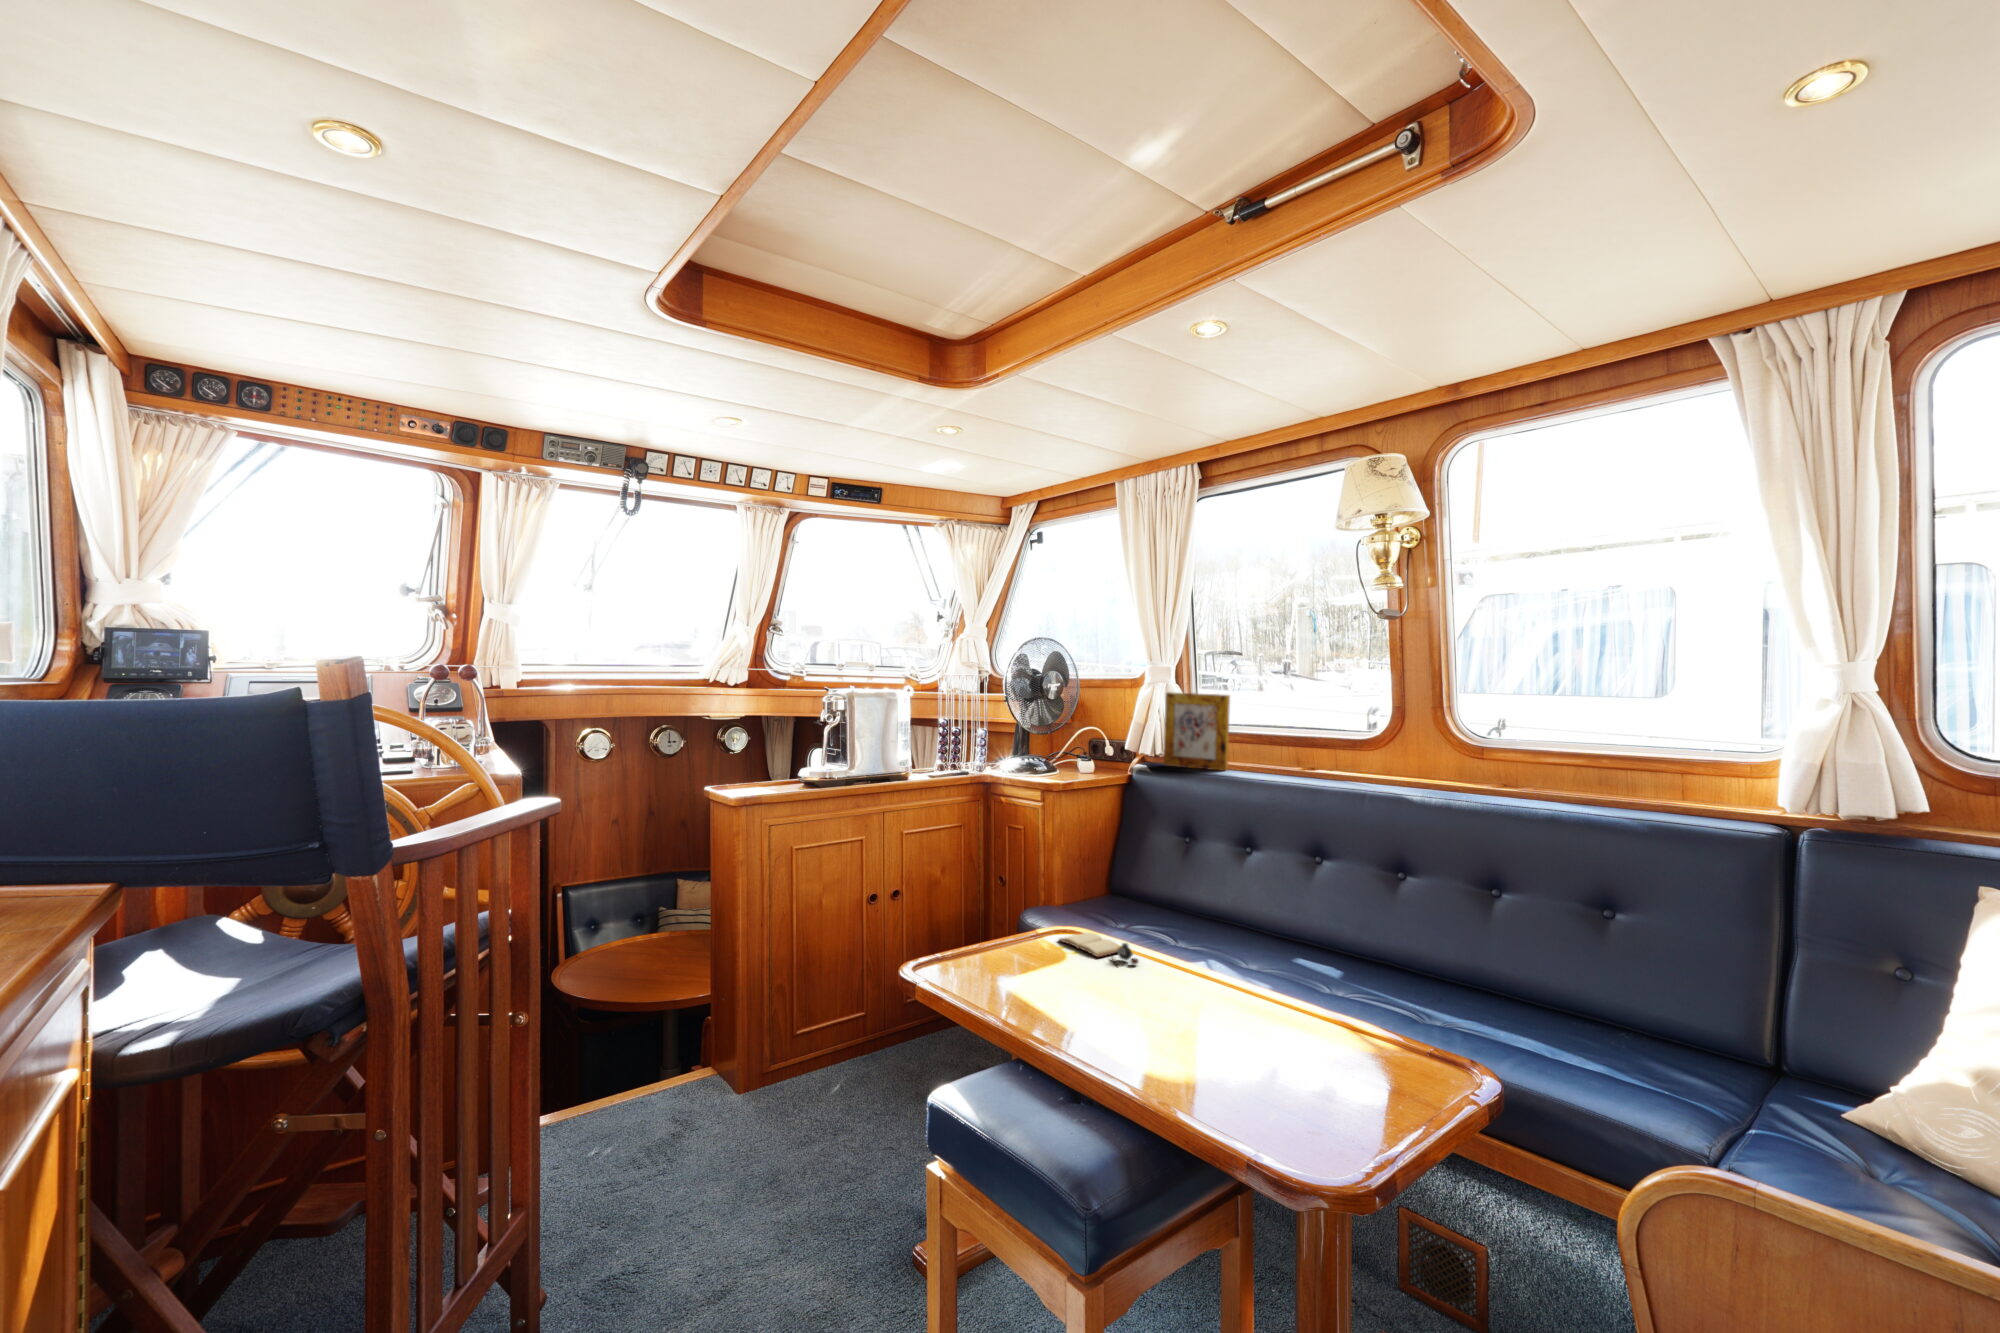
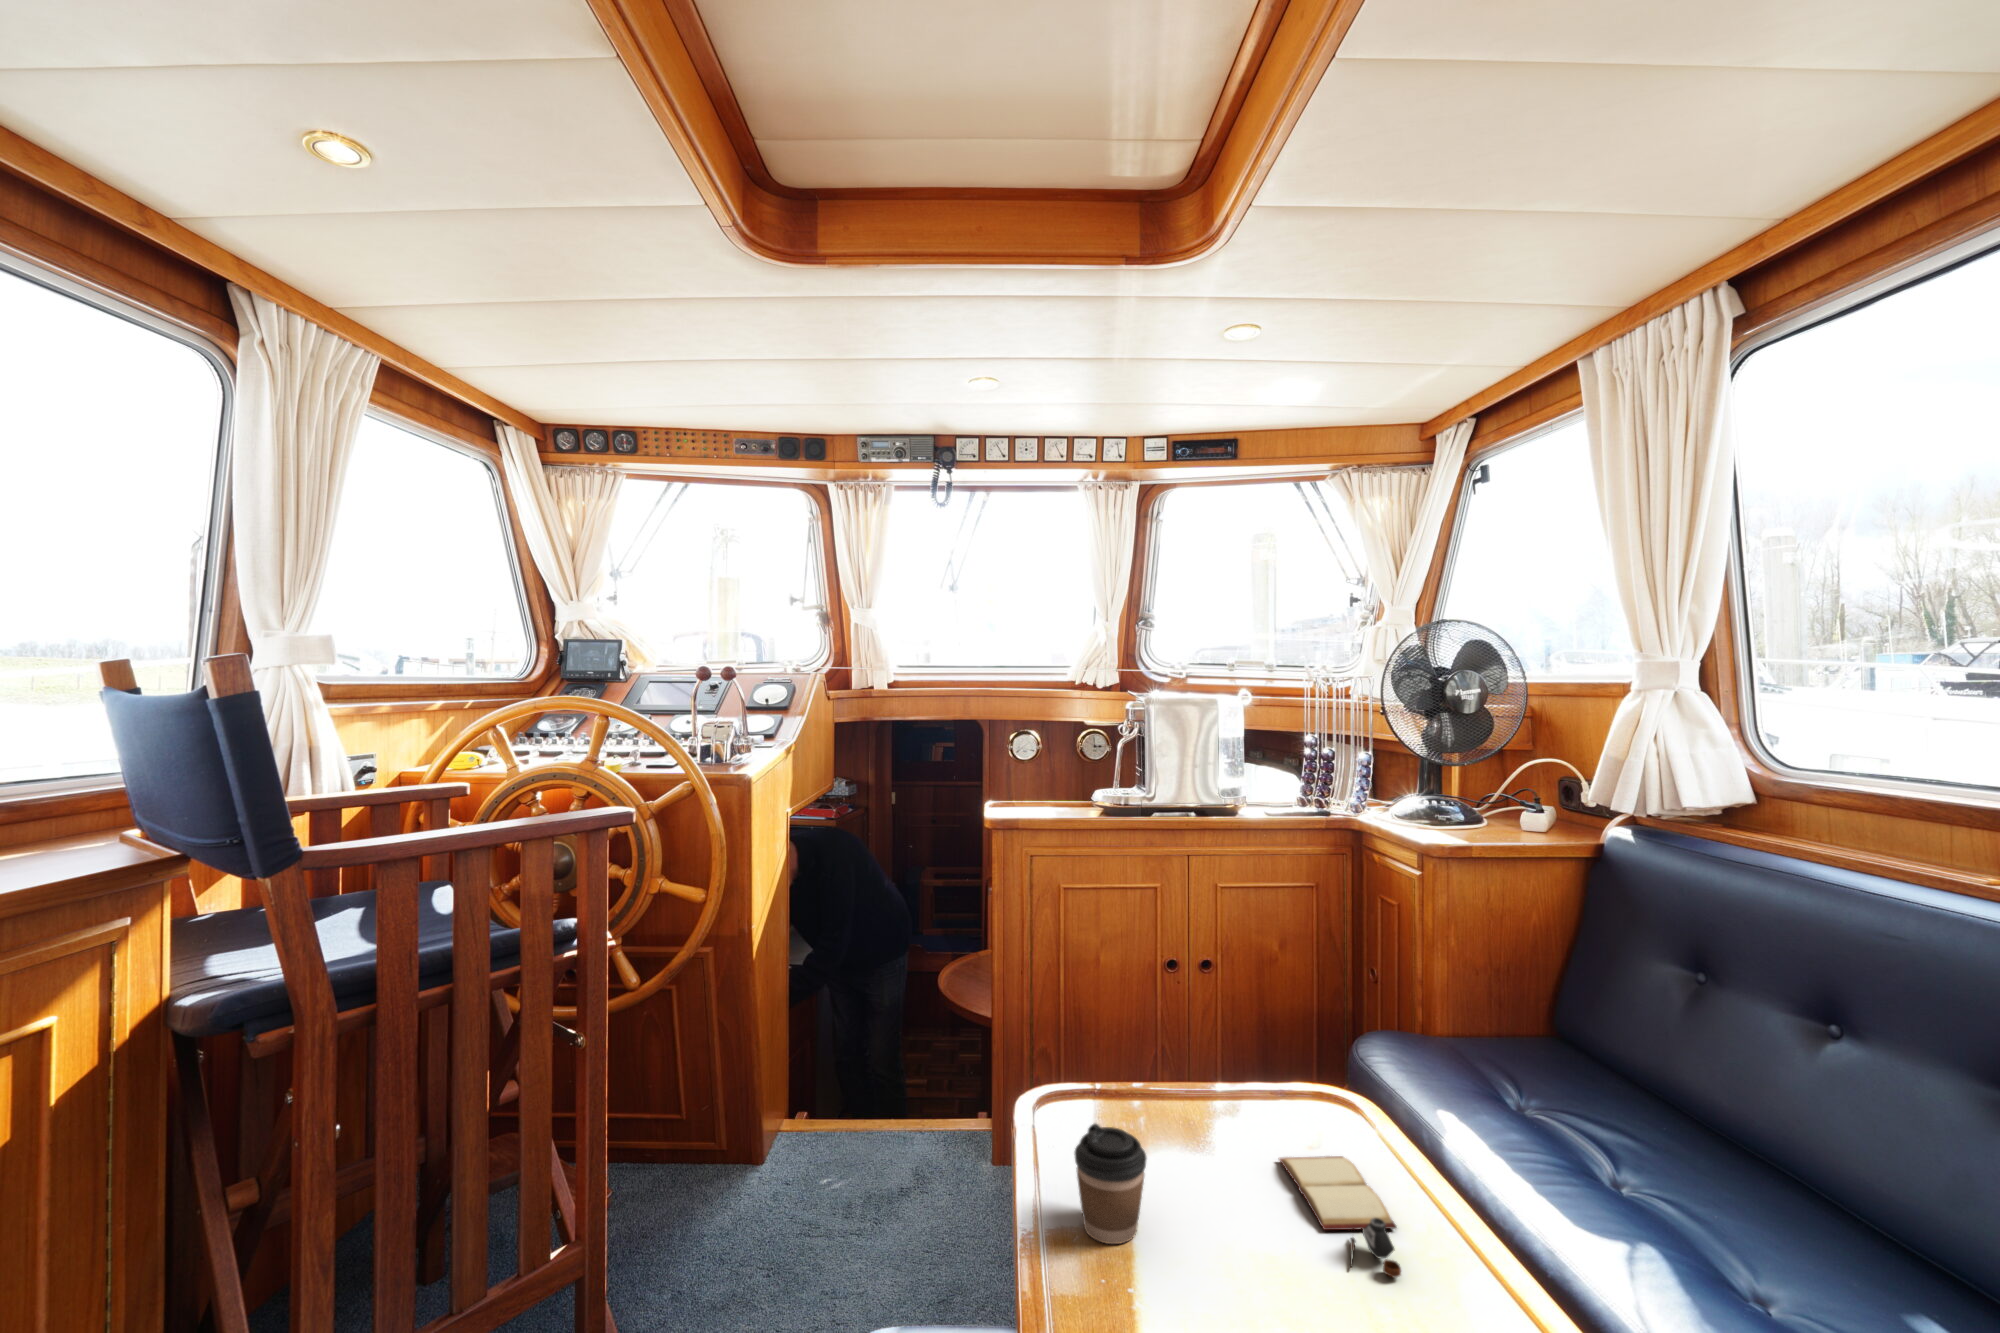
picture frame: present [1164,692,1230,771] -> none [1666,700,1814,856]
coffee cup: none [991,924,1030,982] -> present [1074,1124,1147,1244]

